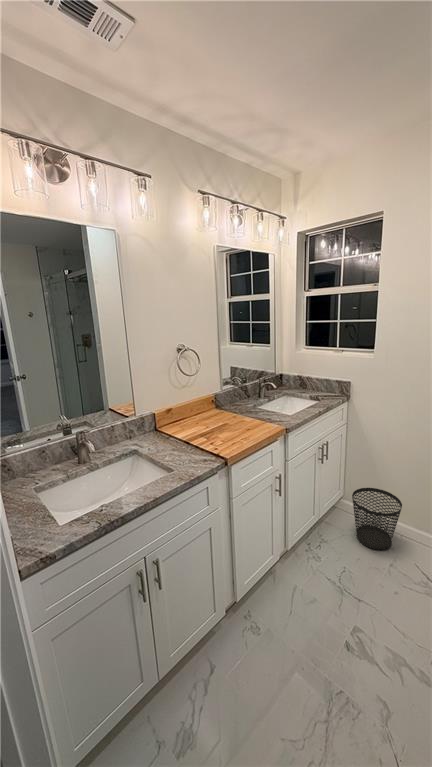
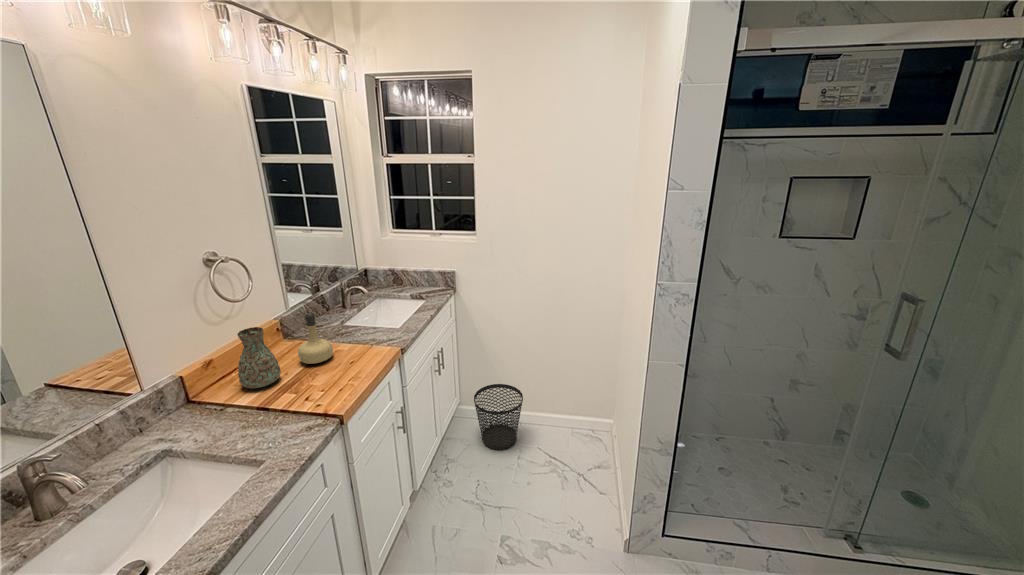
perfume bottle: none [218,390,239,425] -> present [298,313,333,364]
decorative vase: none [181,392,204,431] -> present [237,327,281,388]

